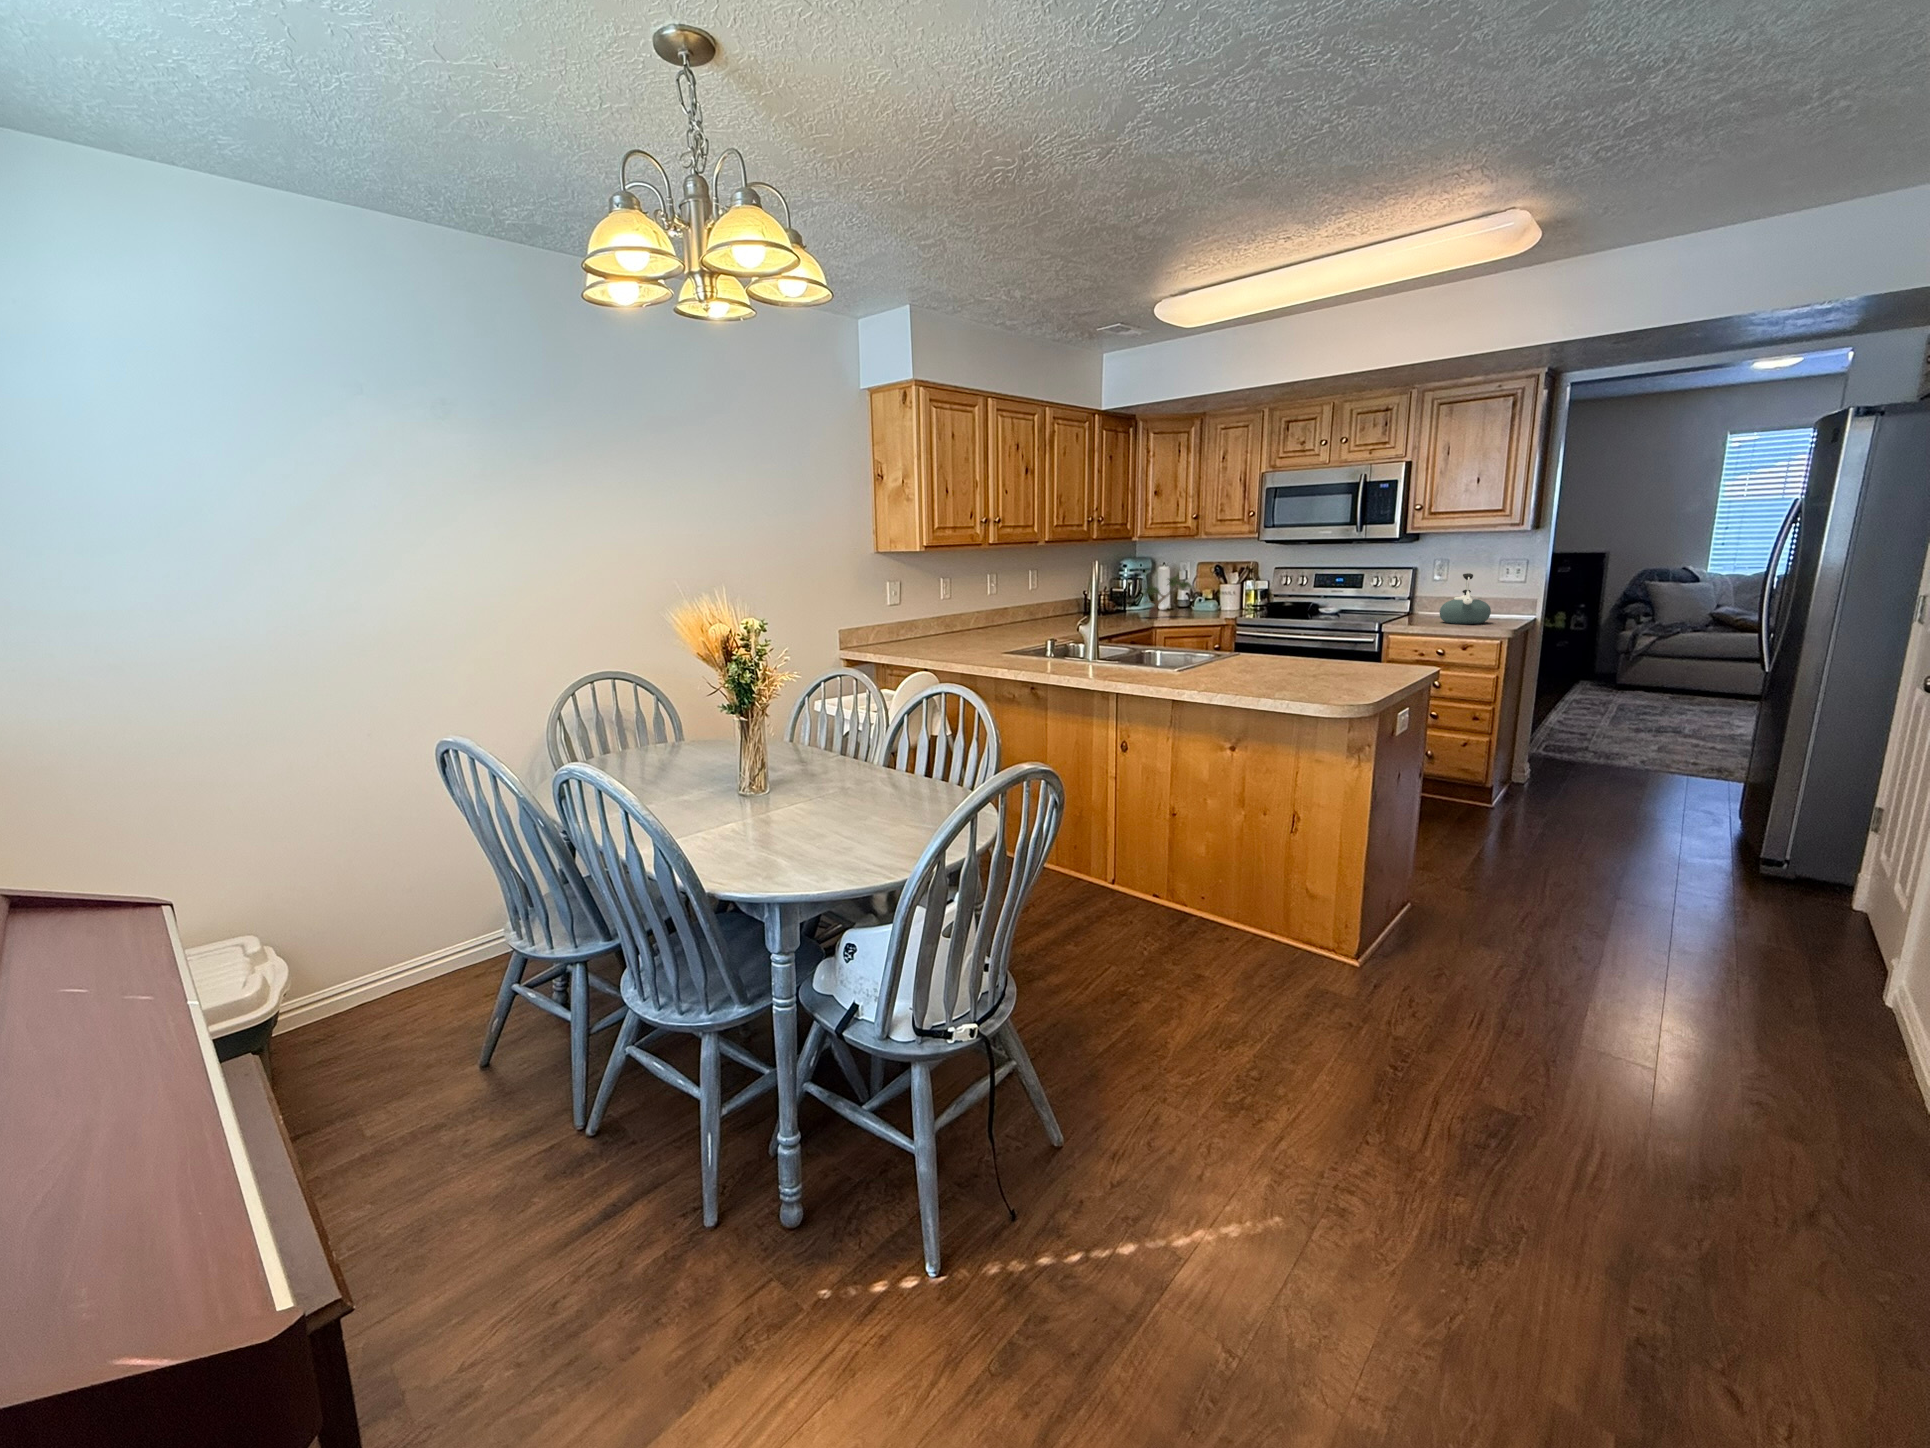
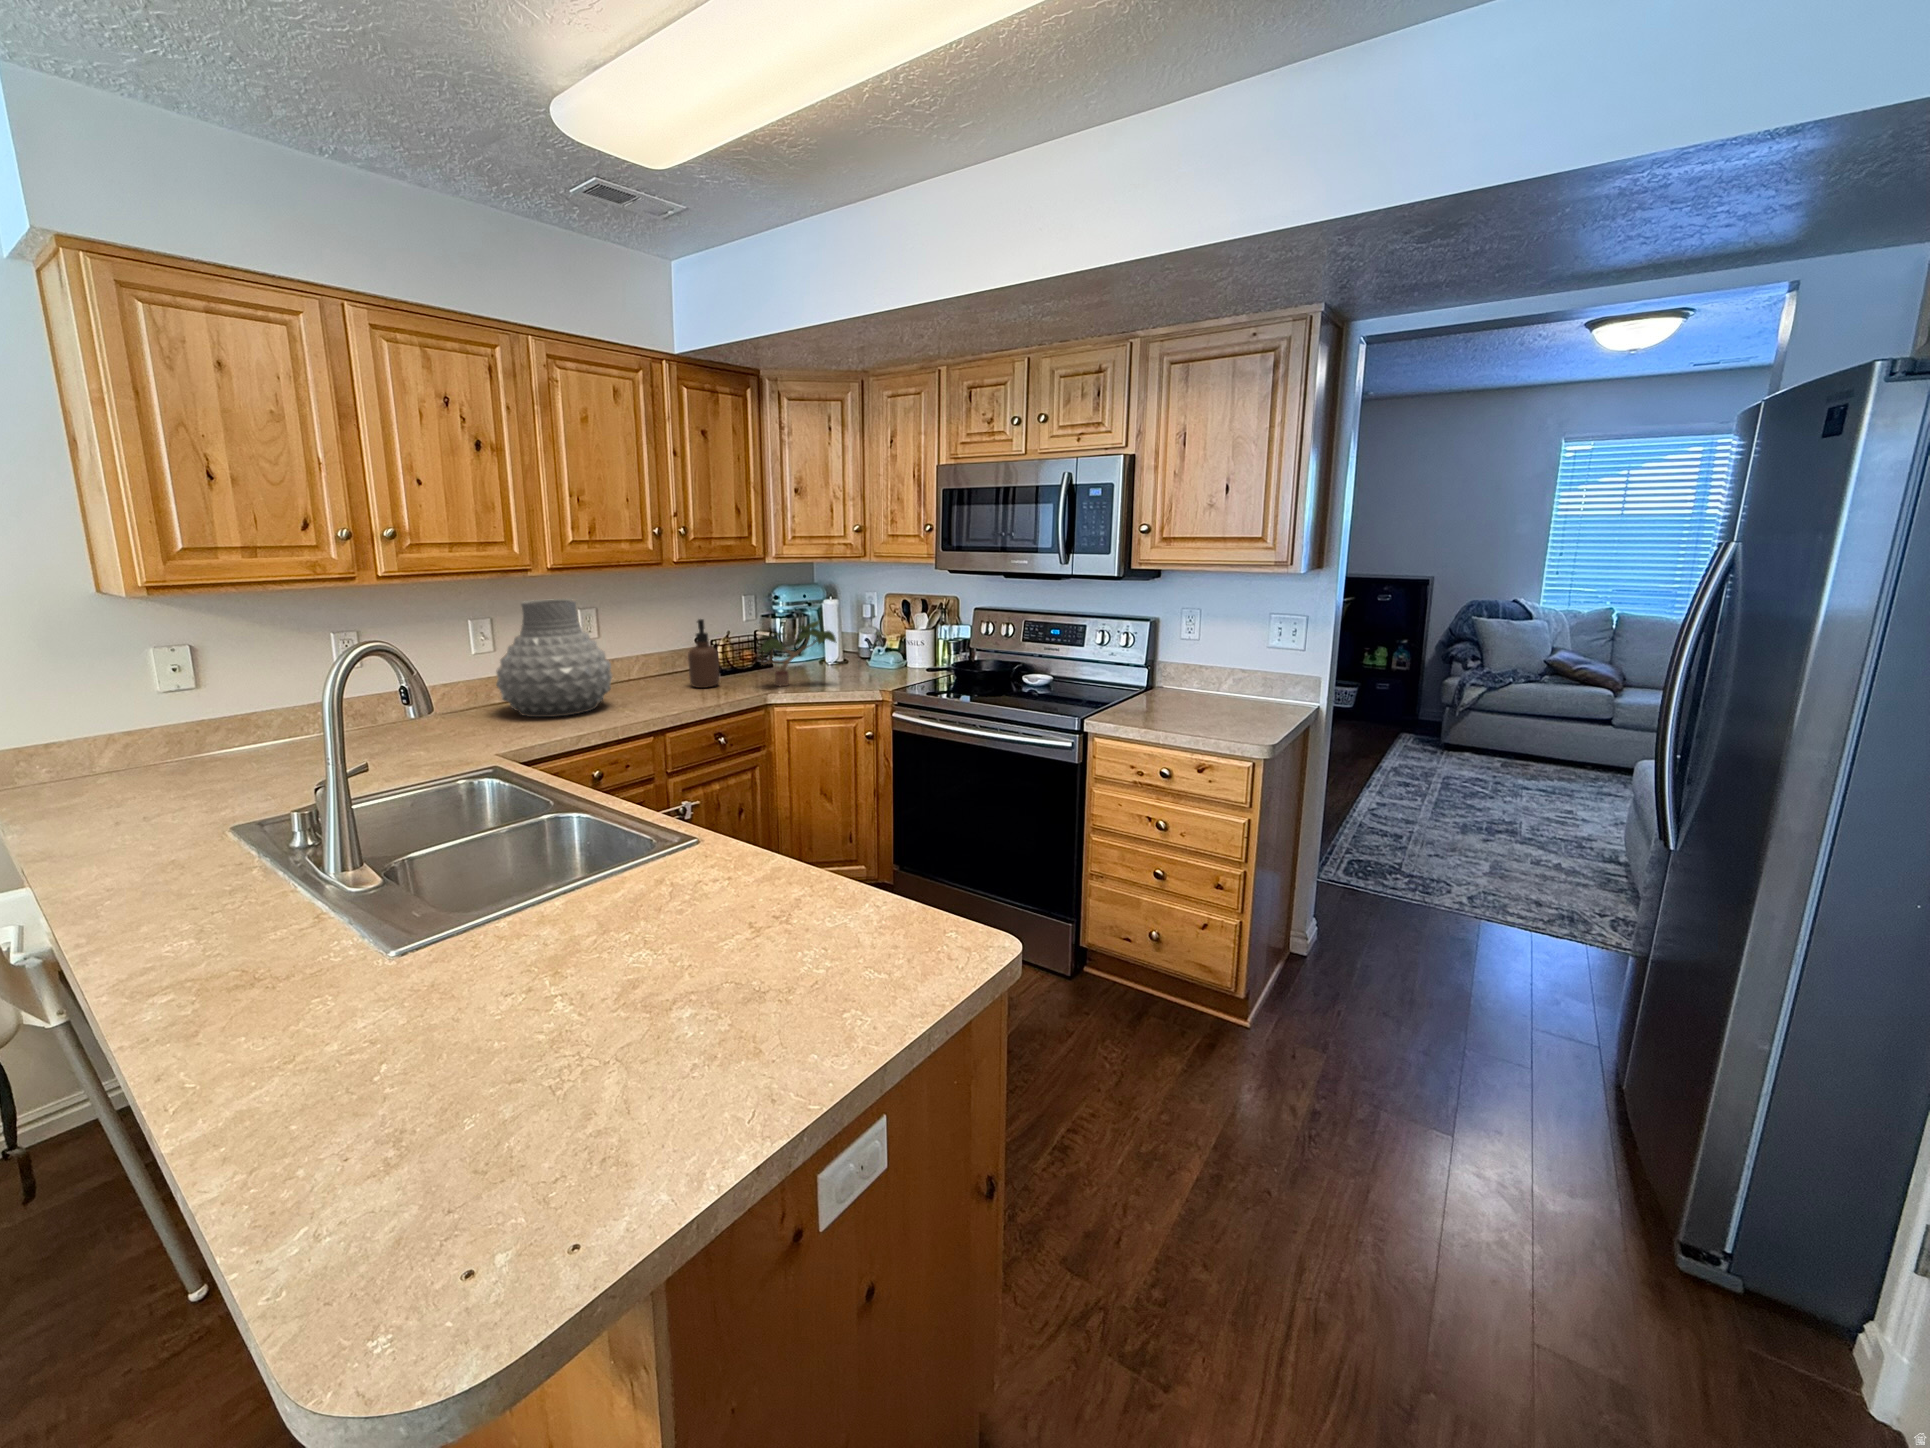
vase: none [1012,561,1075,628] -> present [496,599,612,717]
kettle: present [1440,573,1491,624] -> none [1175,640,1248,725]
soap dispenser: none [1095,576,1114,619] -> present [688,619,719,688]

